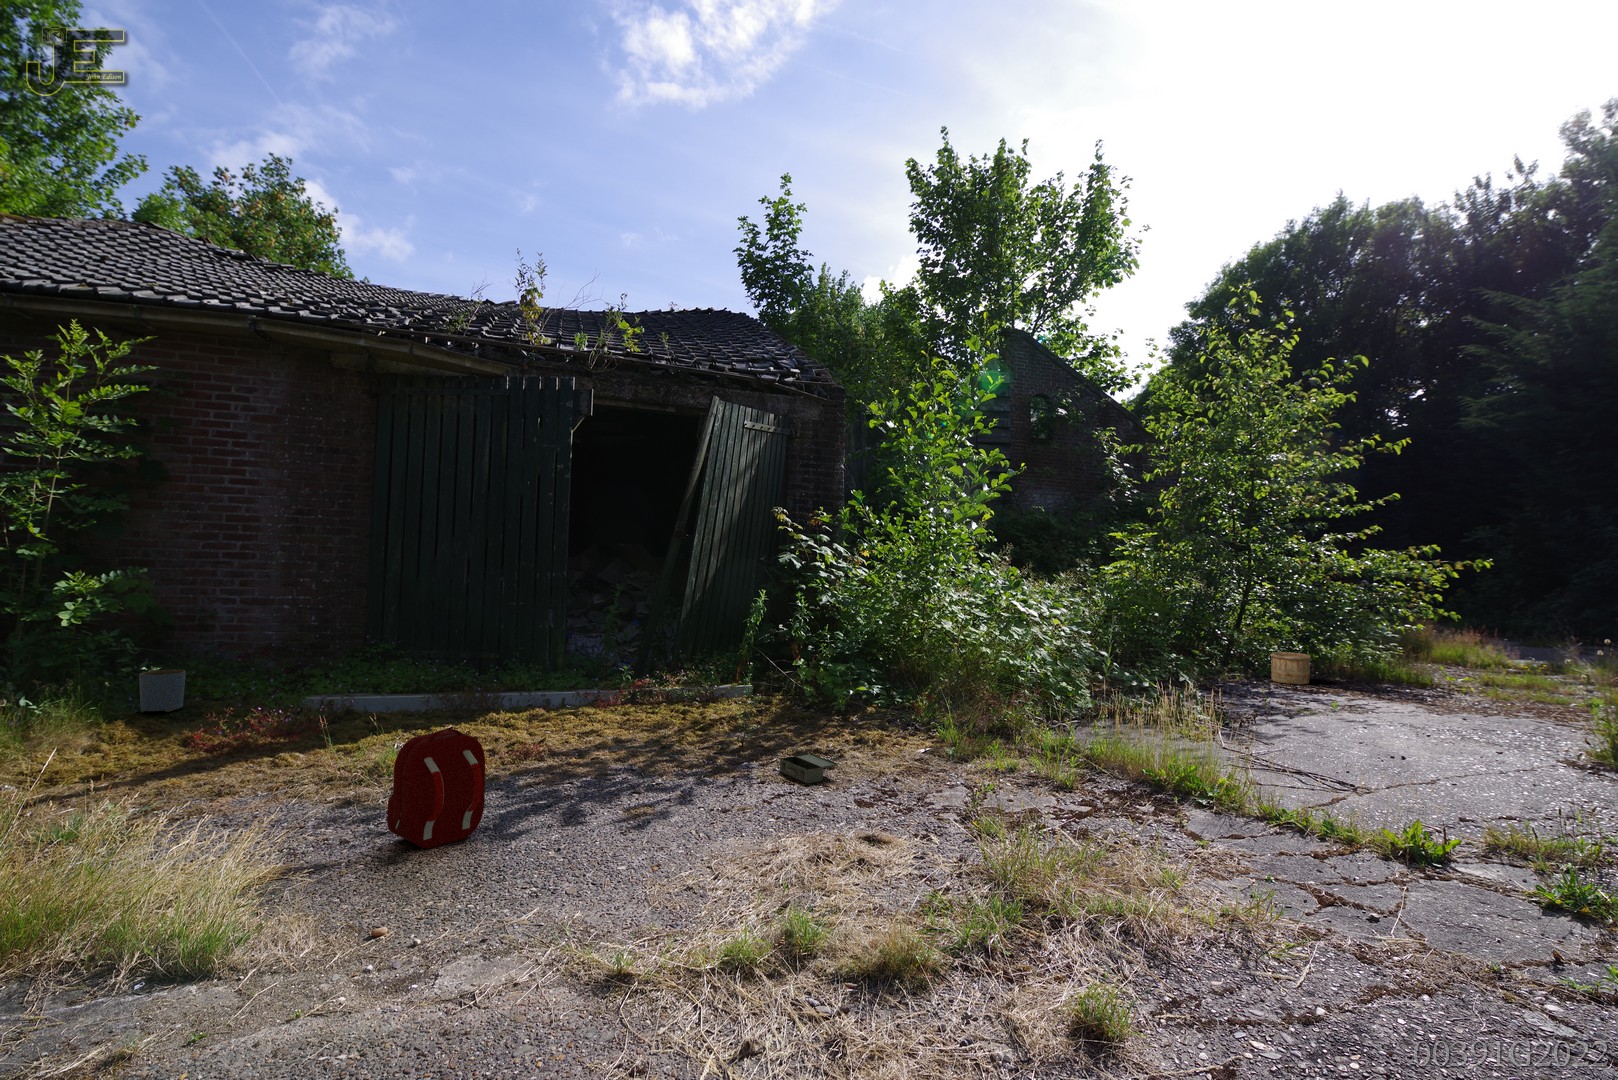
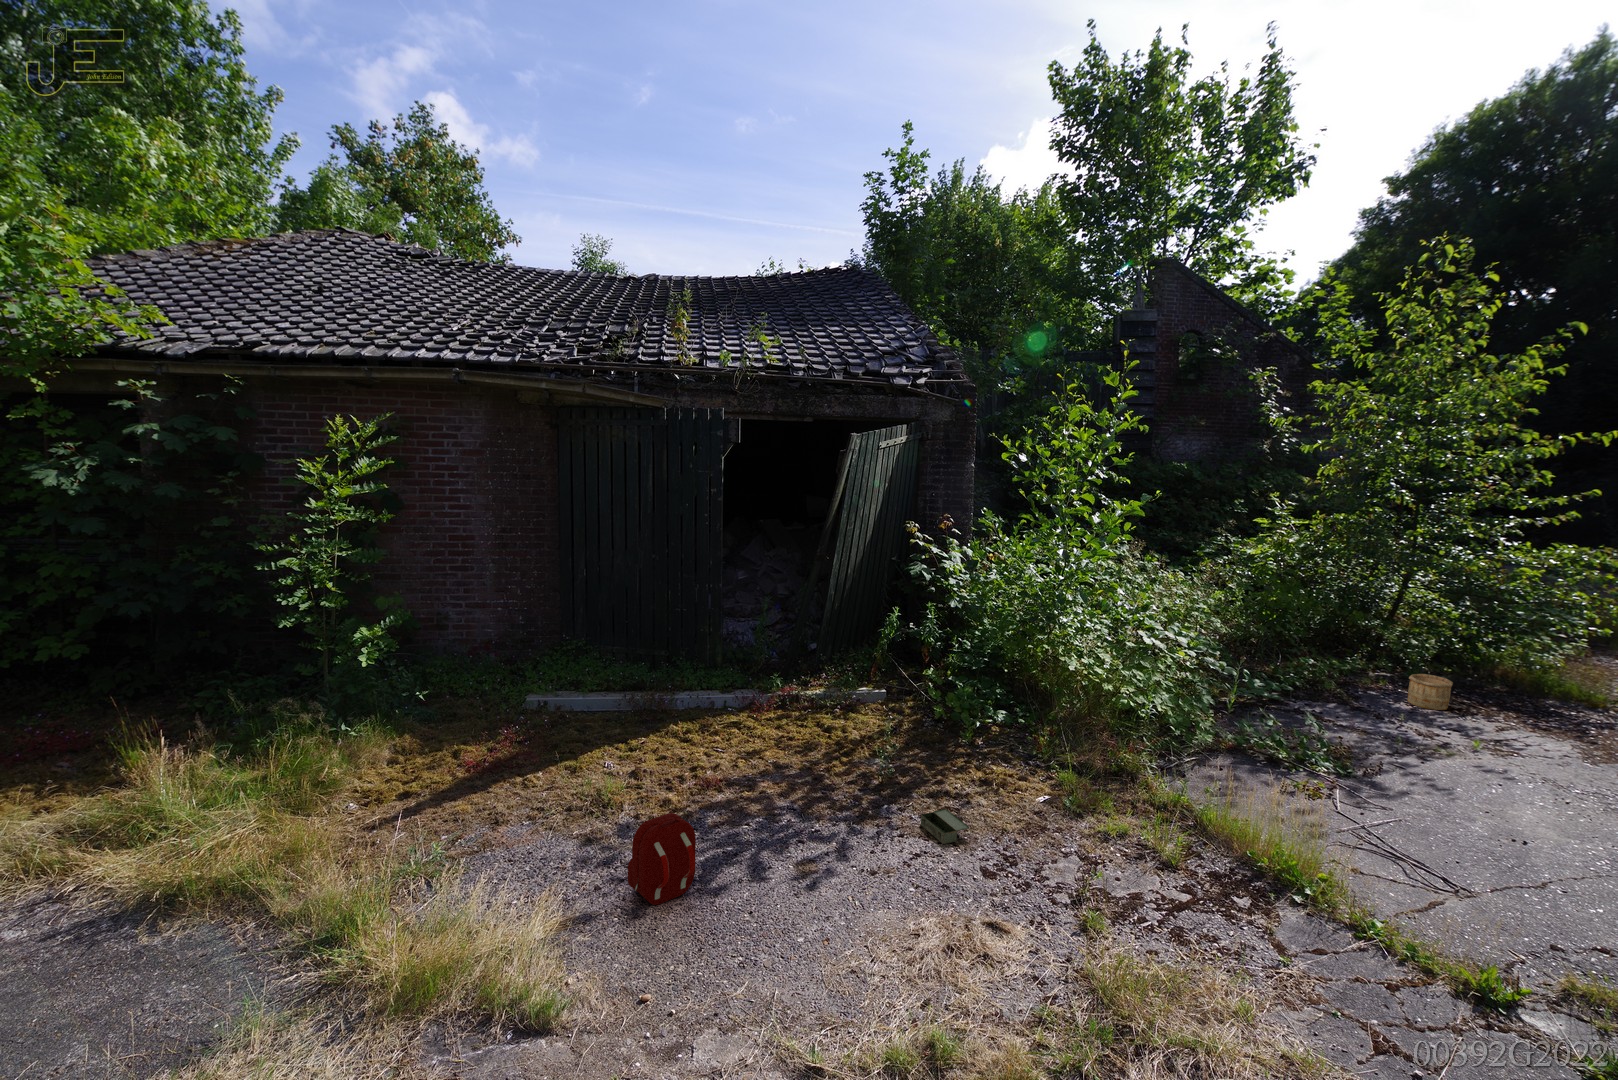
planter: present [139,670,186,713] -> none [427,684,458,719]

